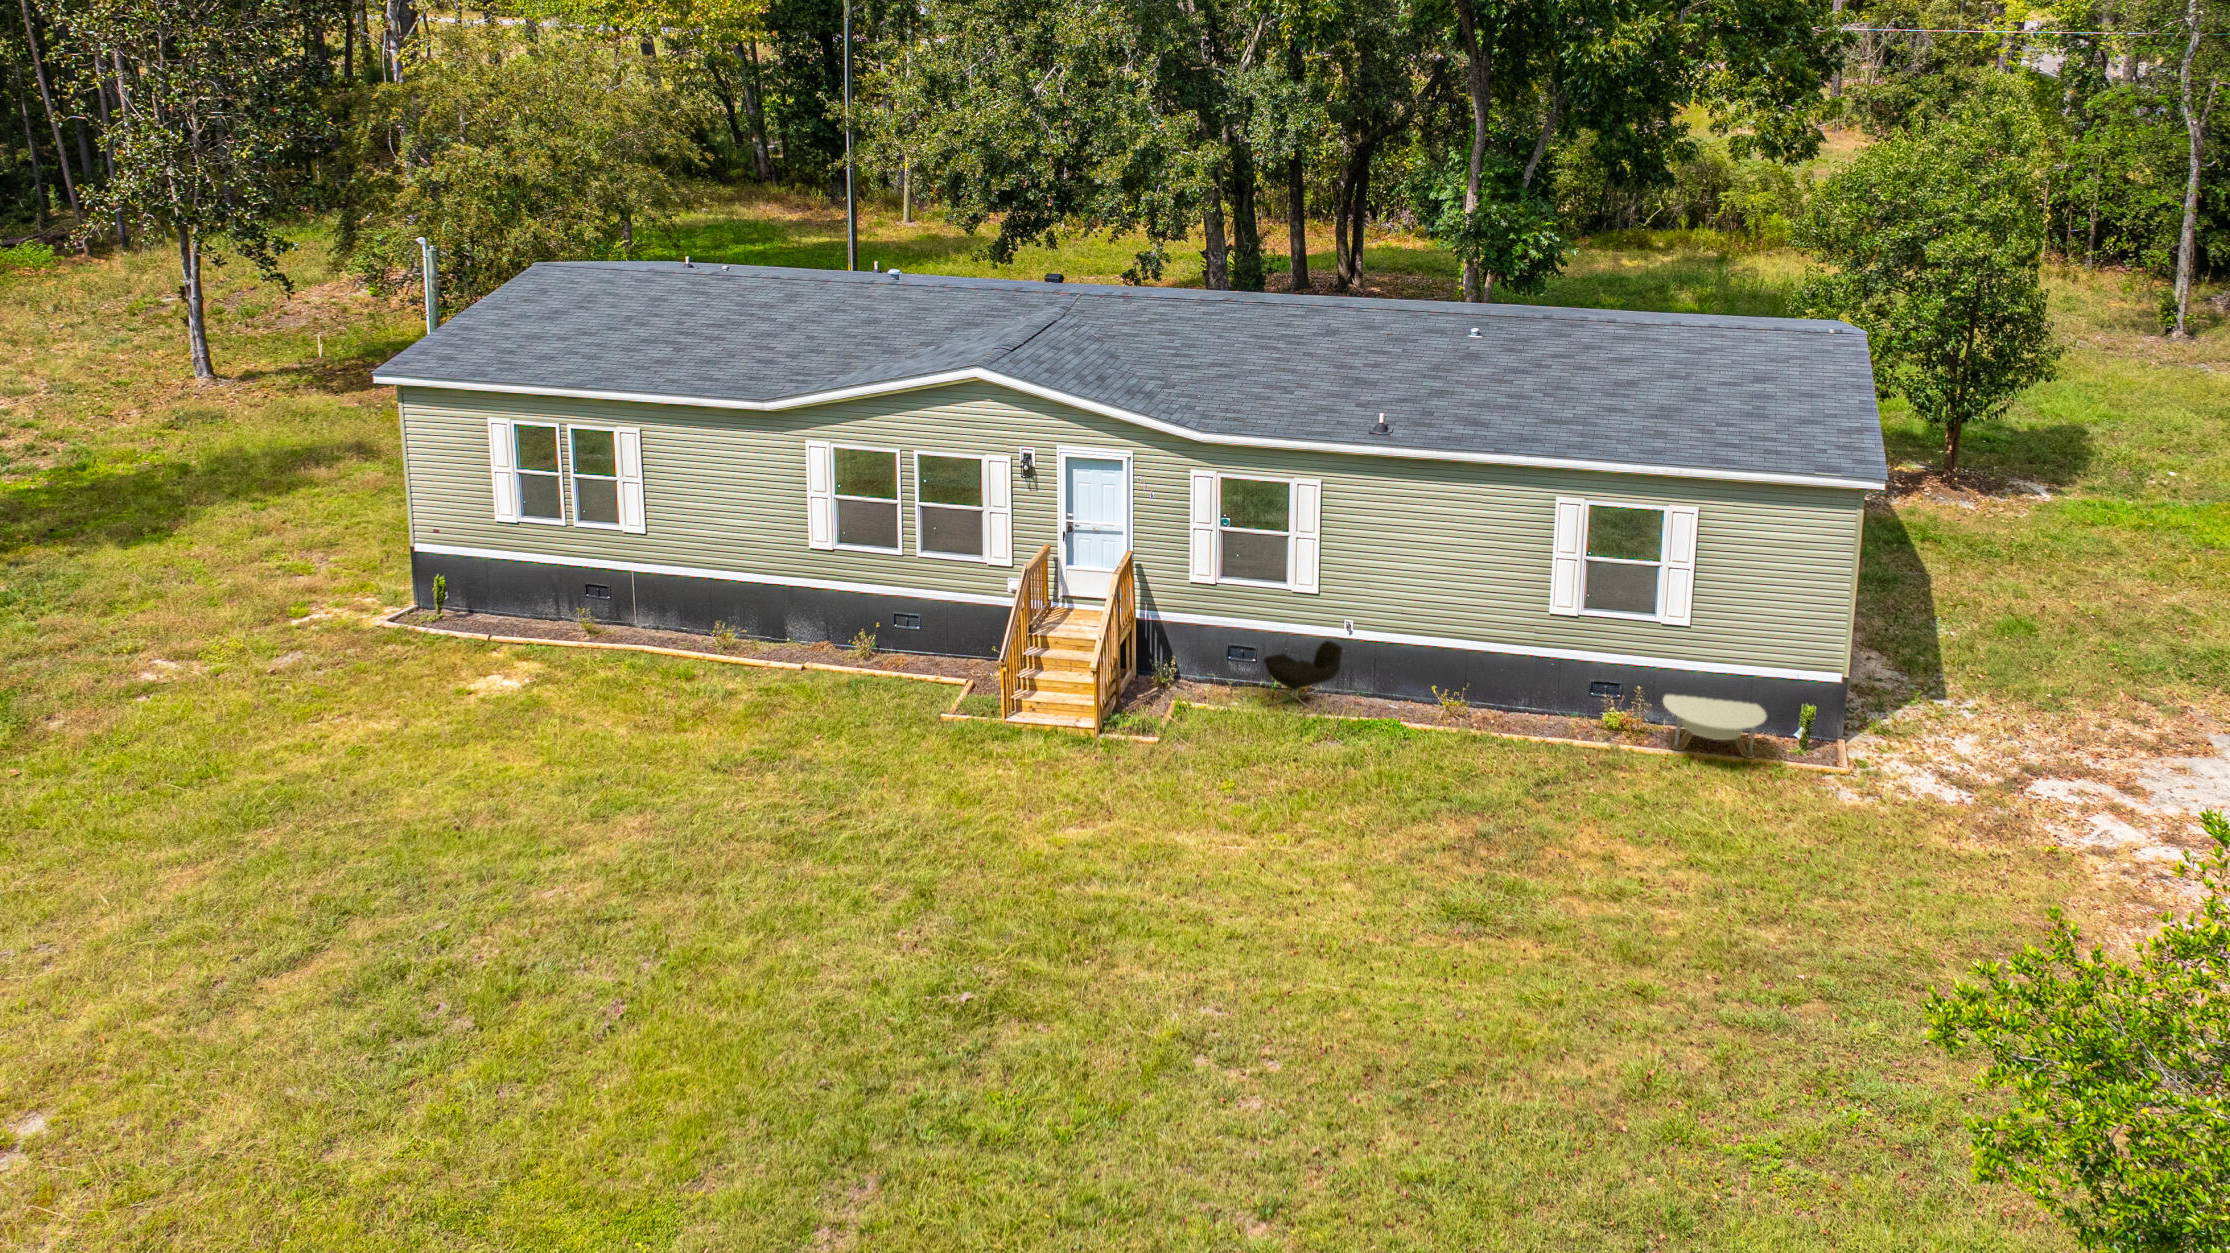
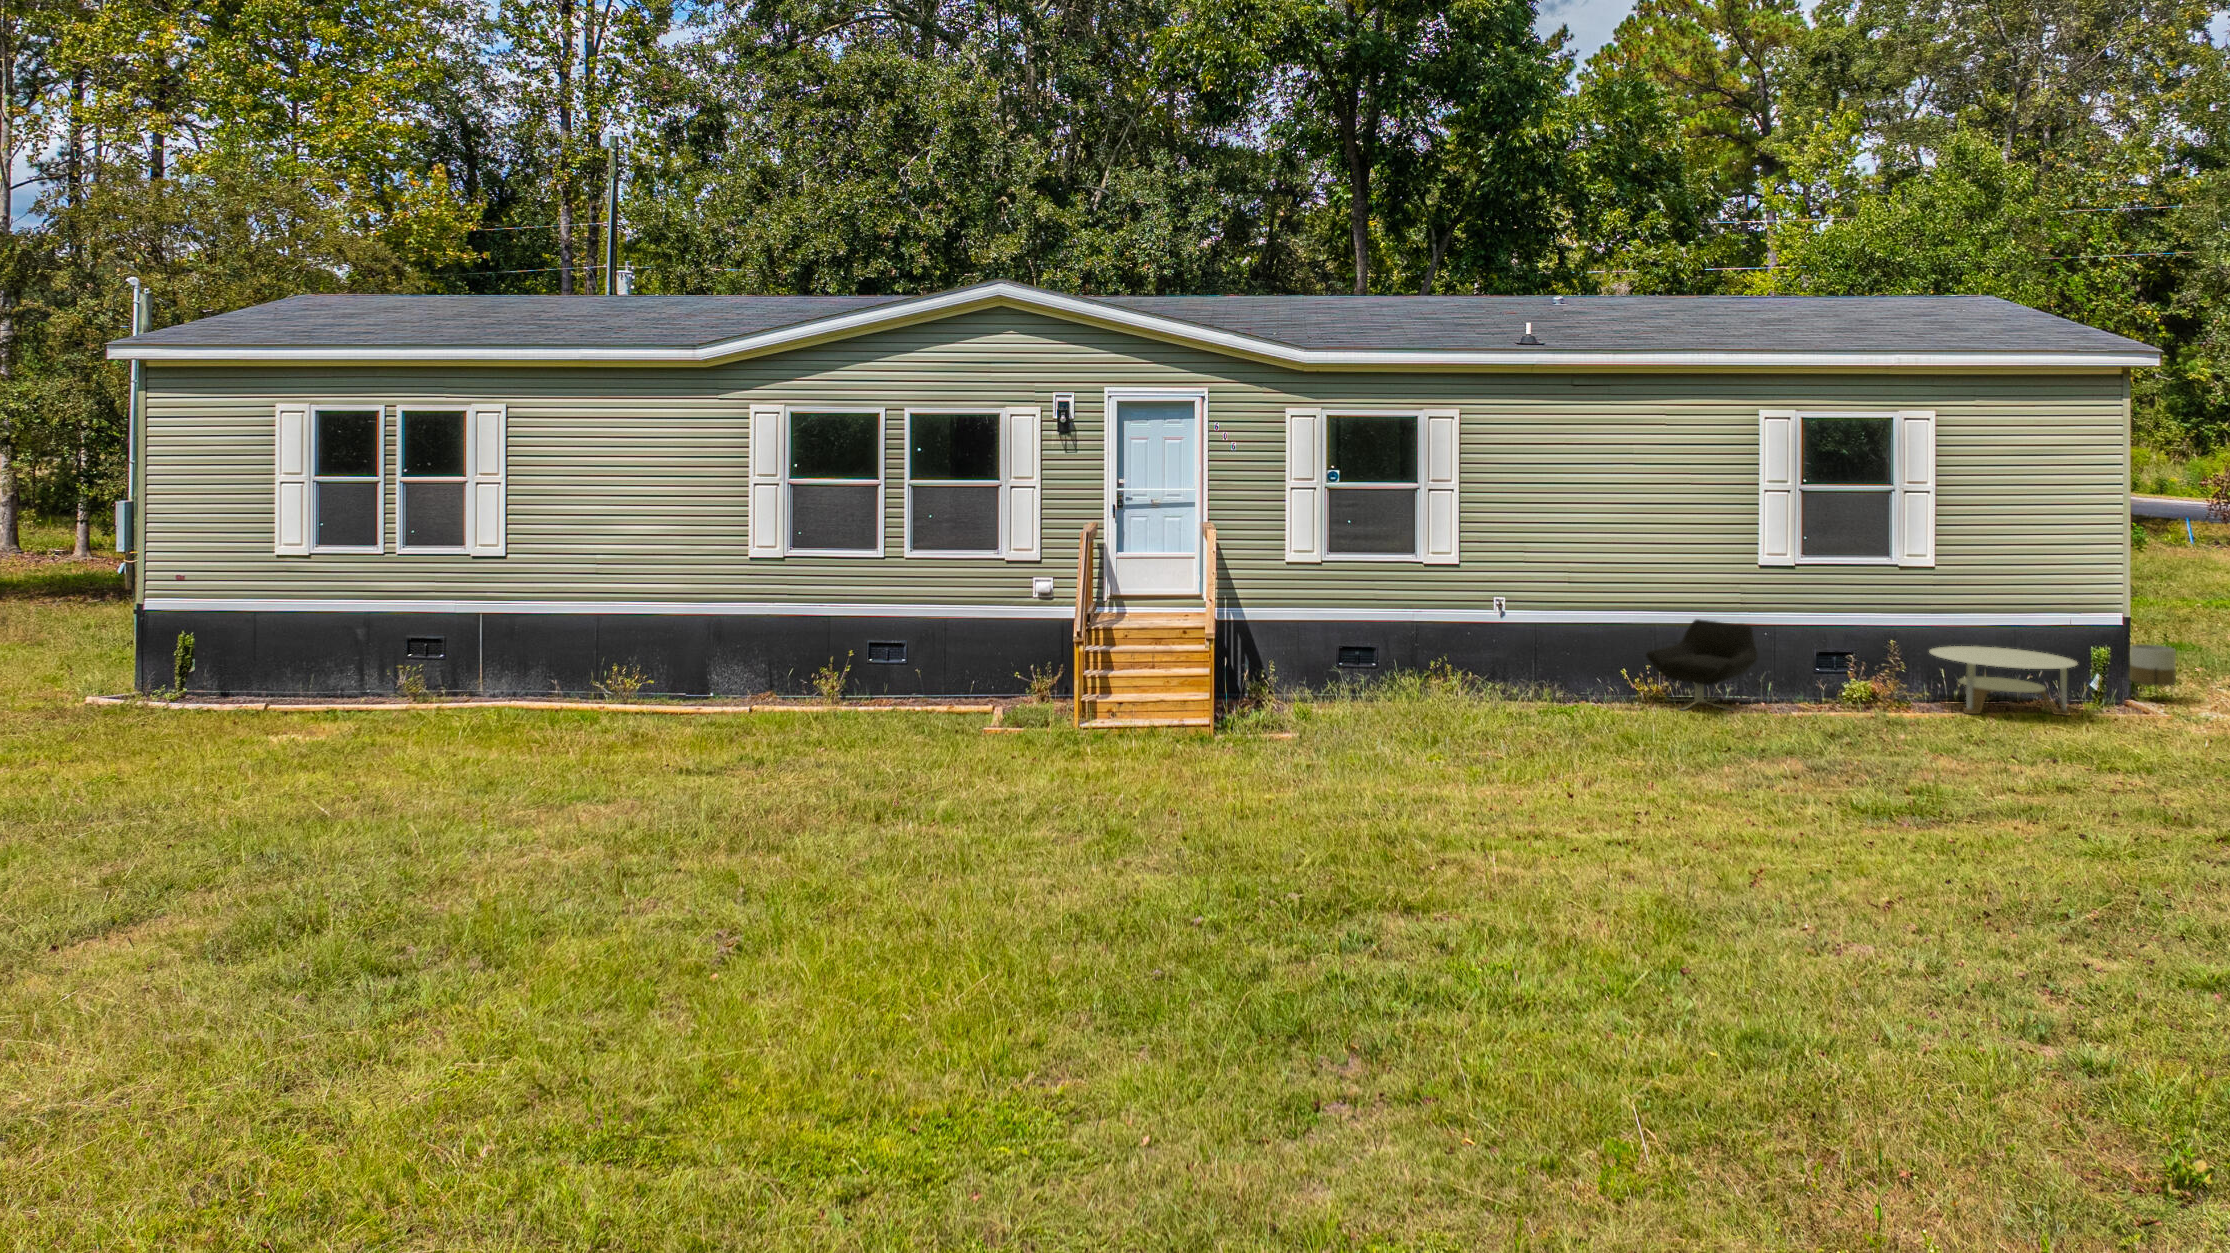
lounge chair: present [1264,641,1342,708] -> present [1646,619,1758,710]
planter: none [1834,700,1869,750] -> present [2129,644,2176,703]

